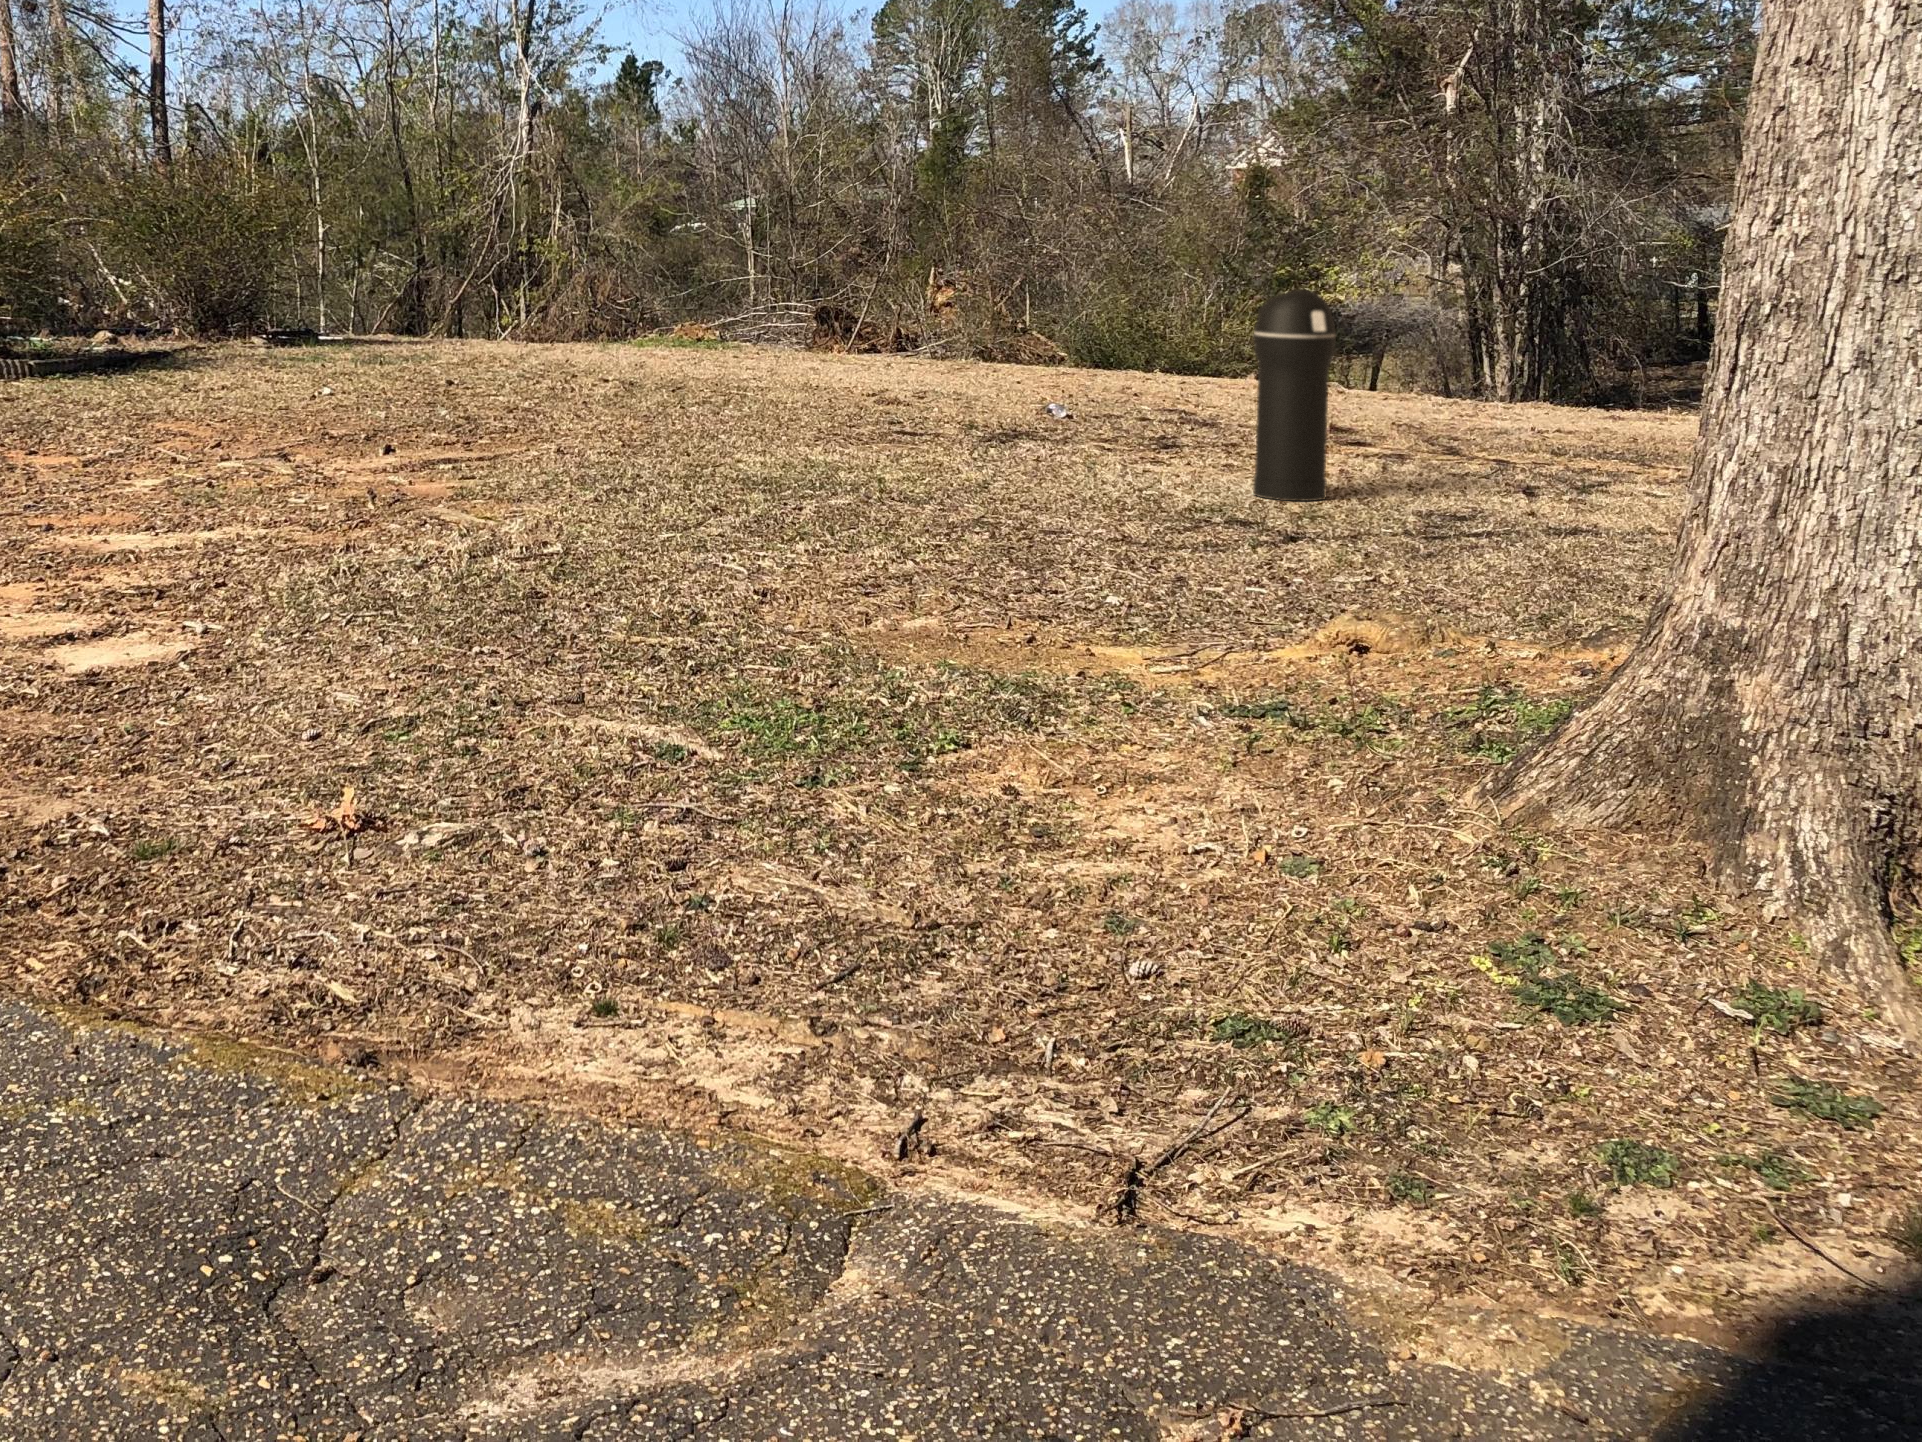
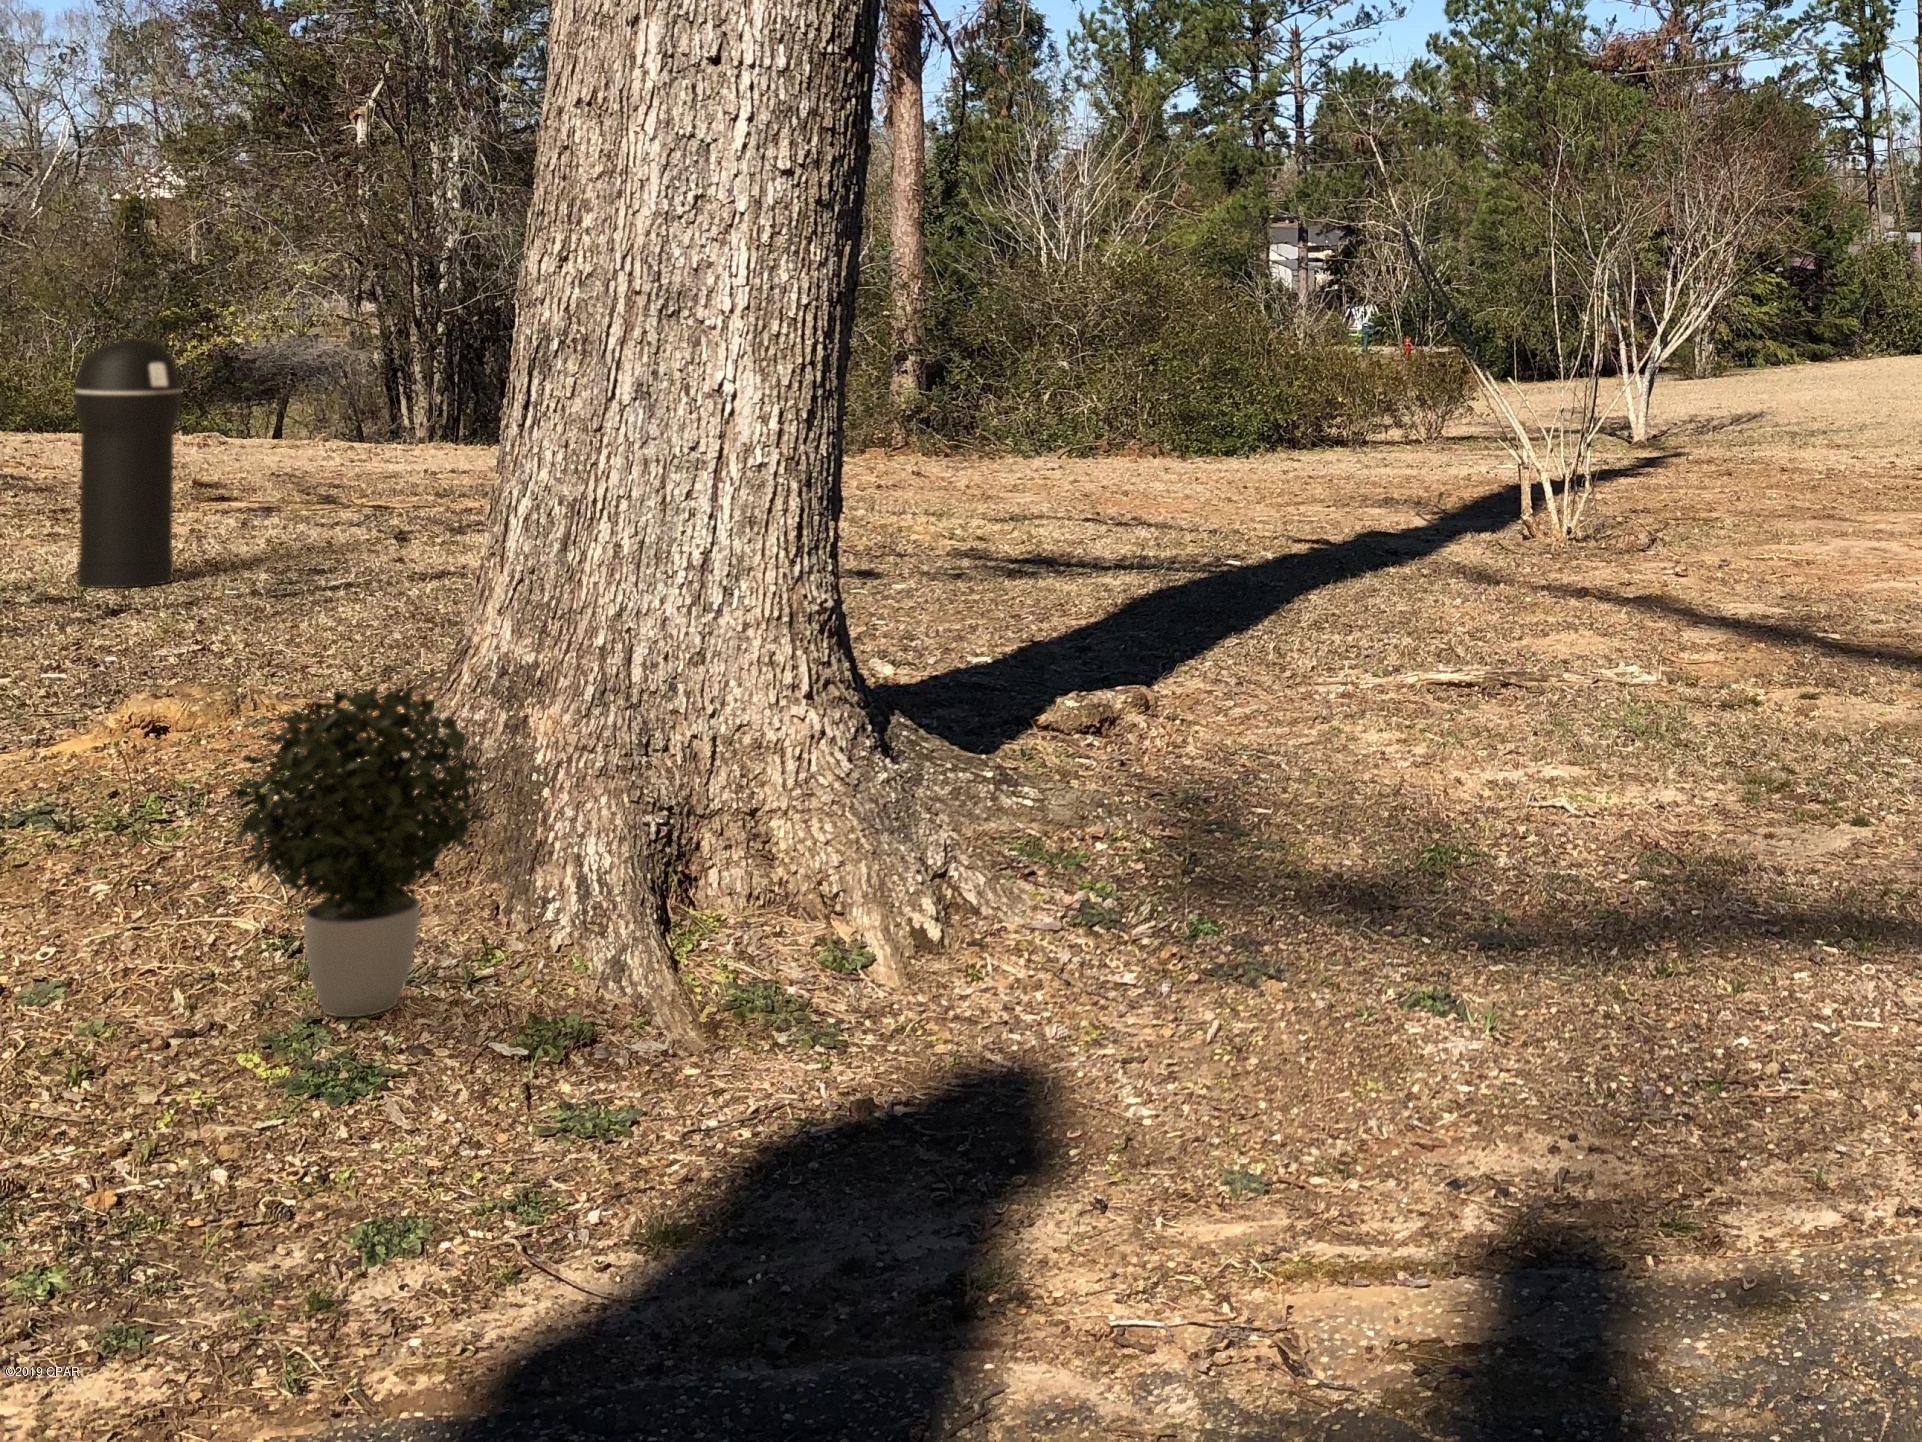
potted plant: none [1464,627,1704,936] -> present [232,686,490,1017]

